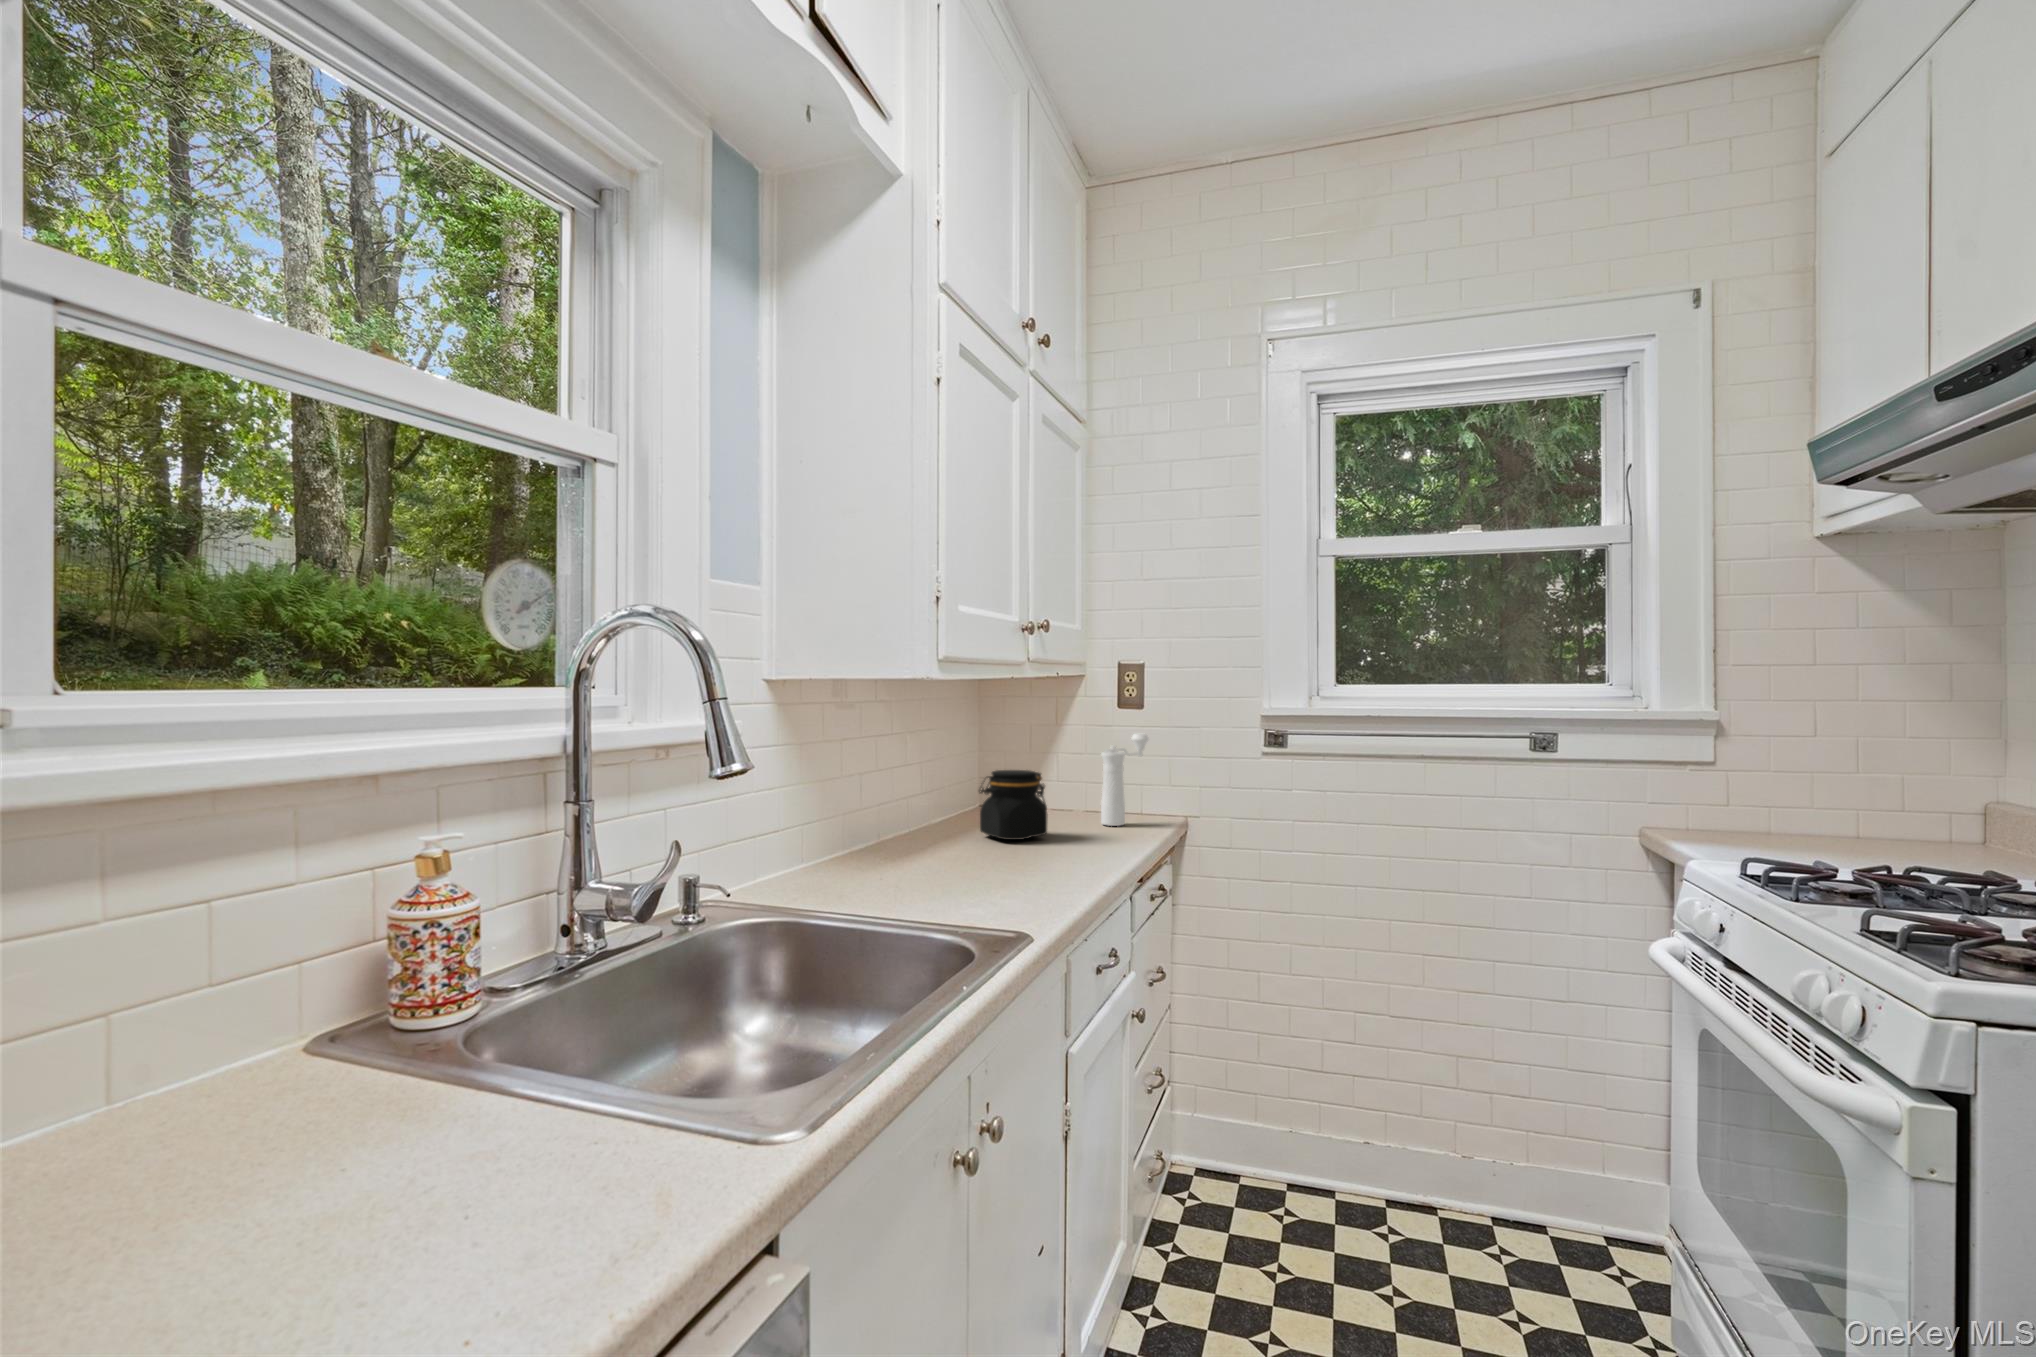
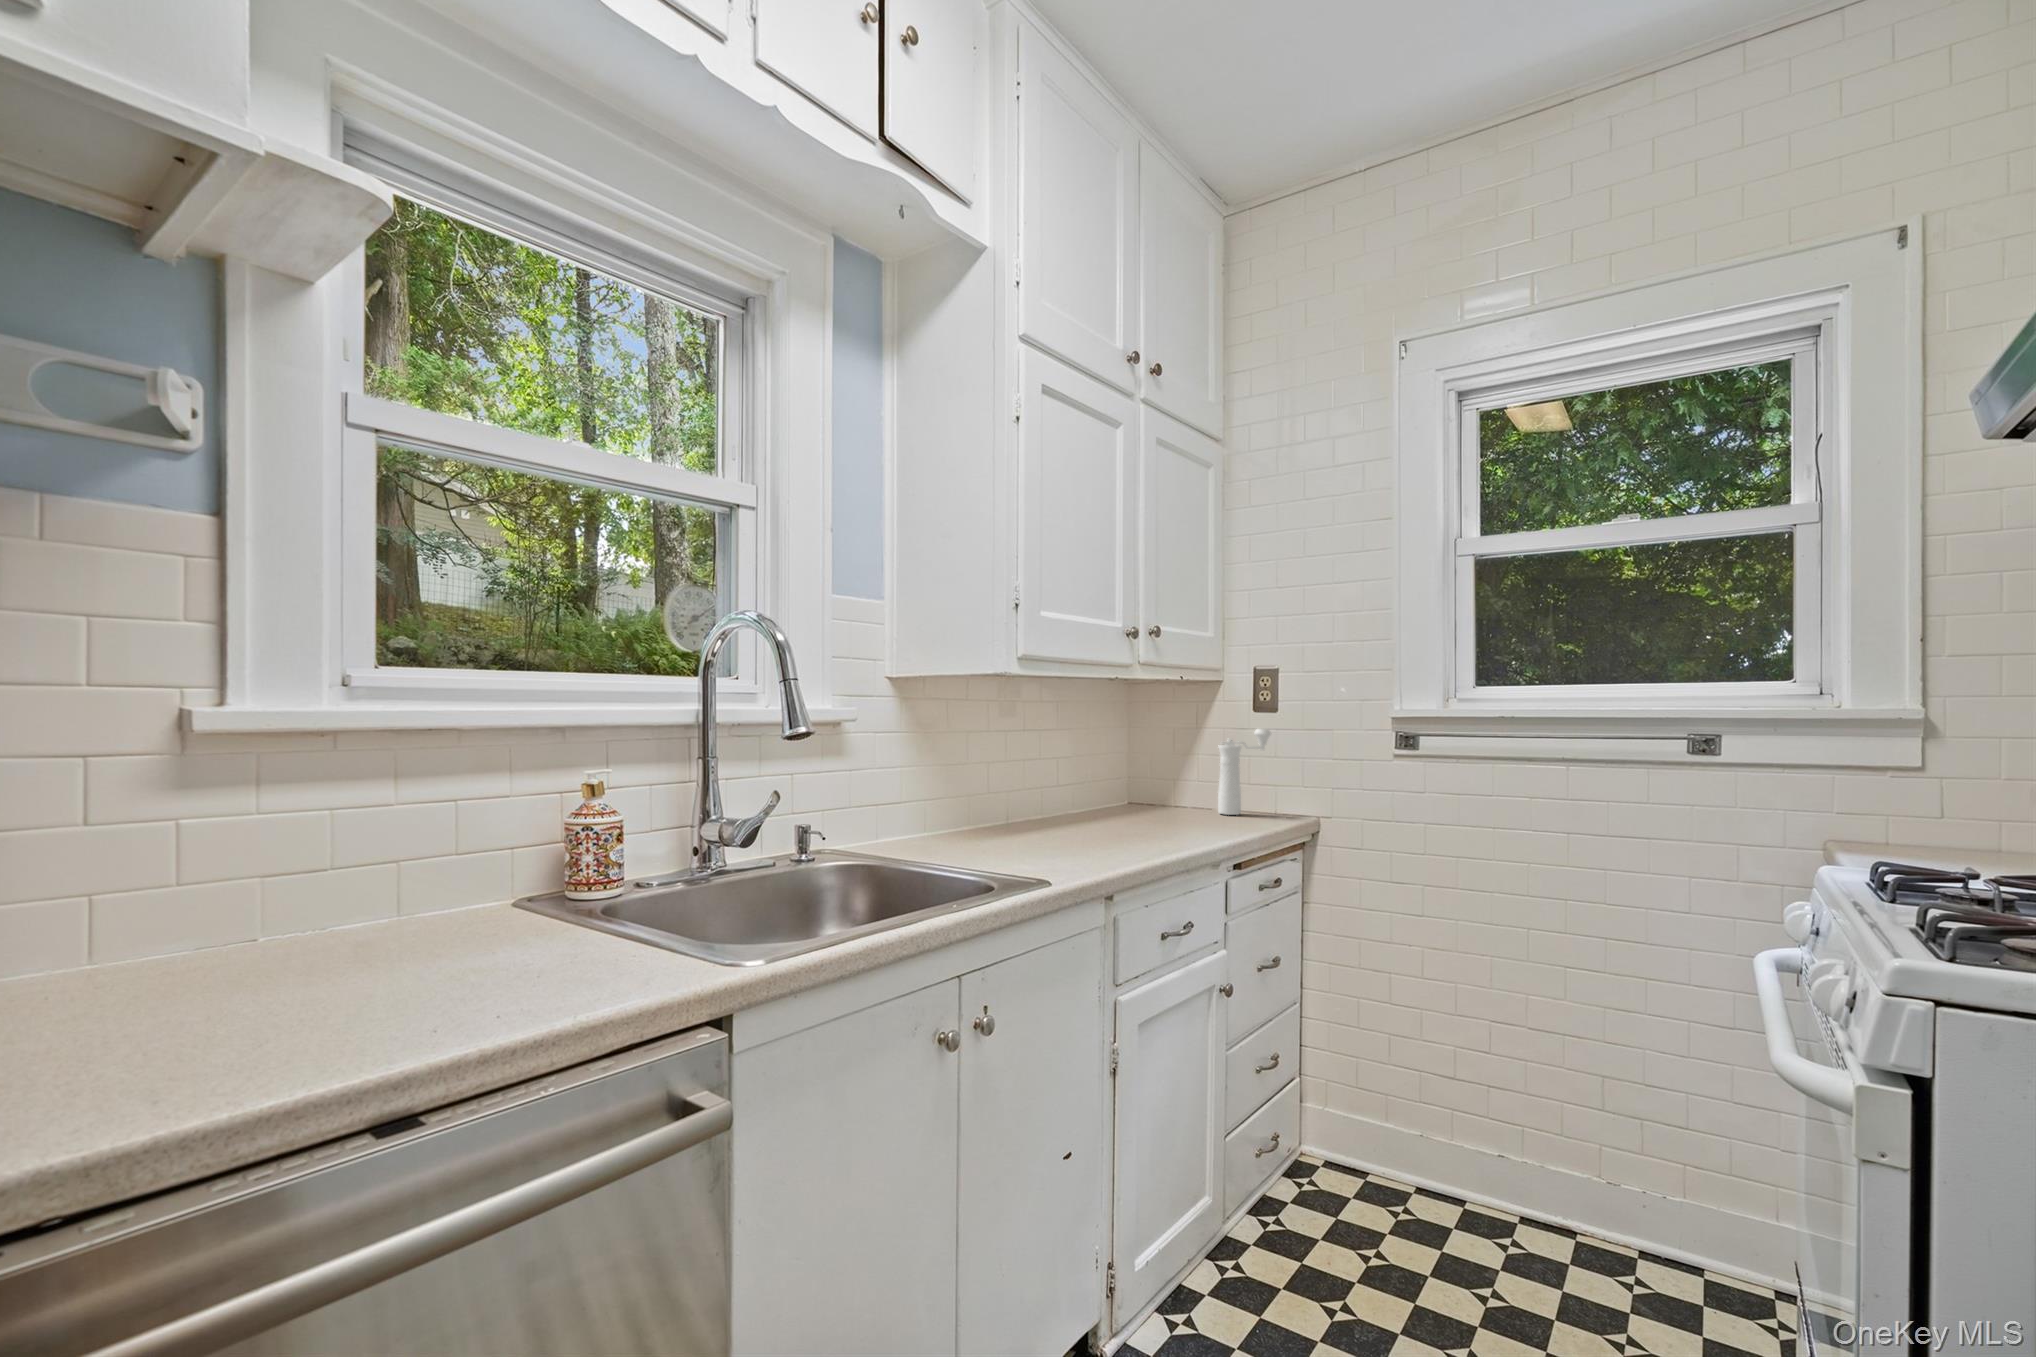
jar: present [979,770,1047,840] -> none [1090,758,1156,820]

